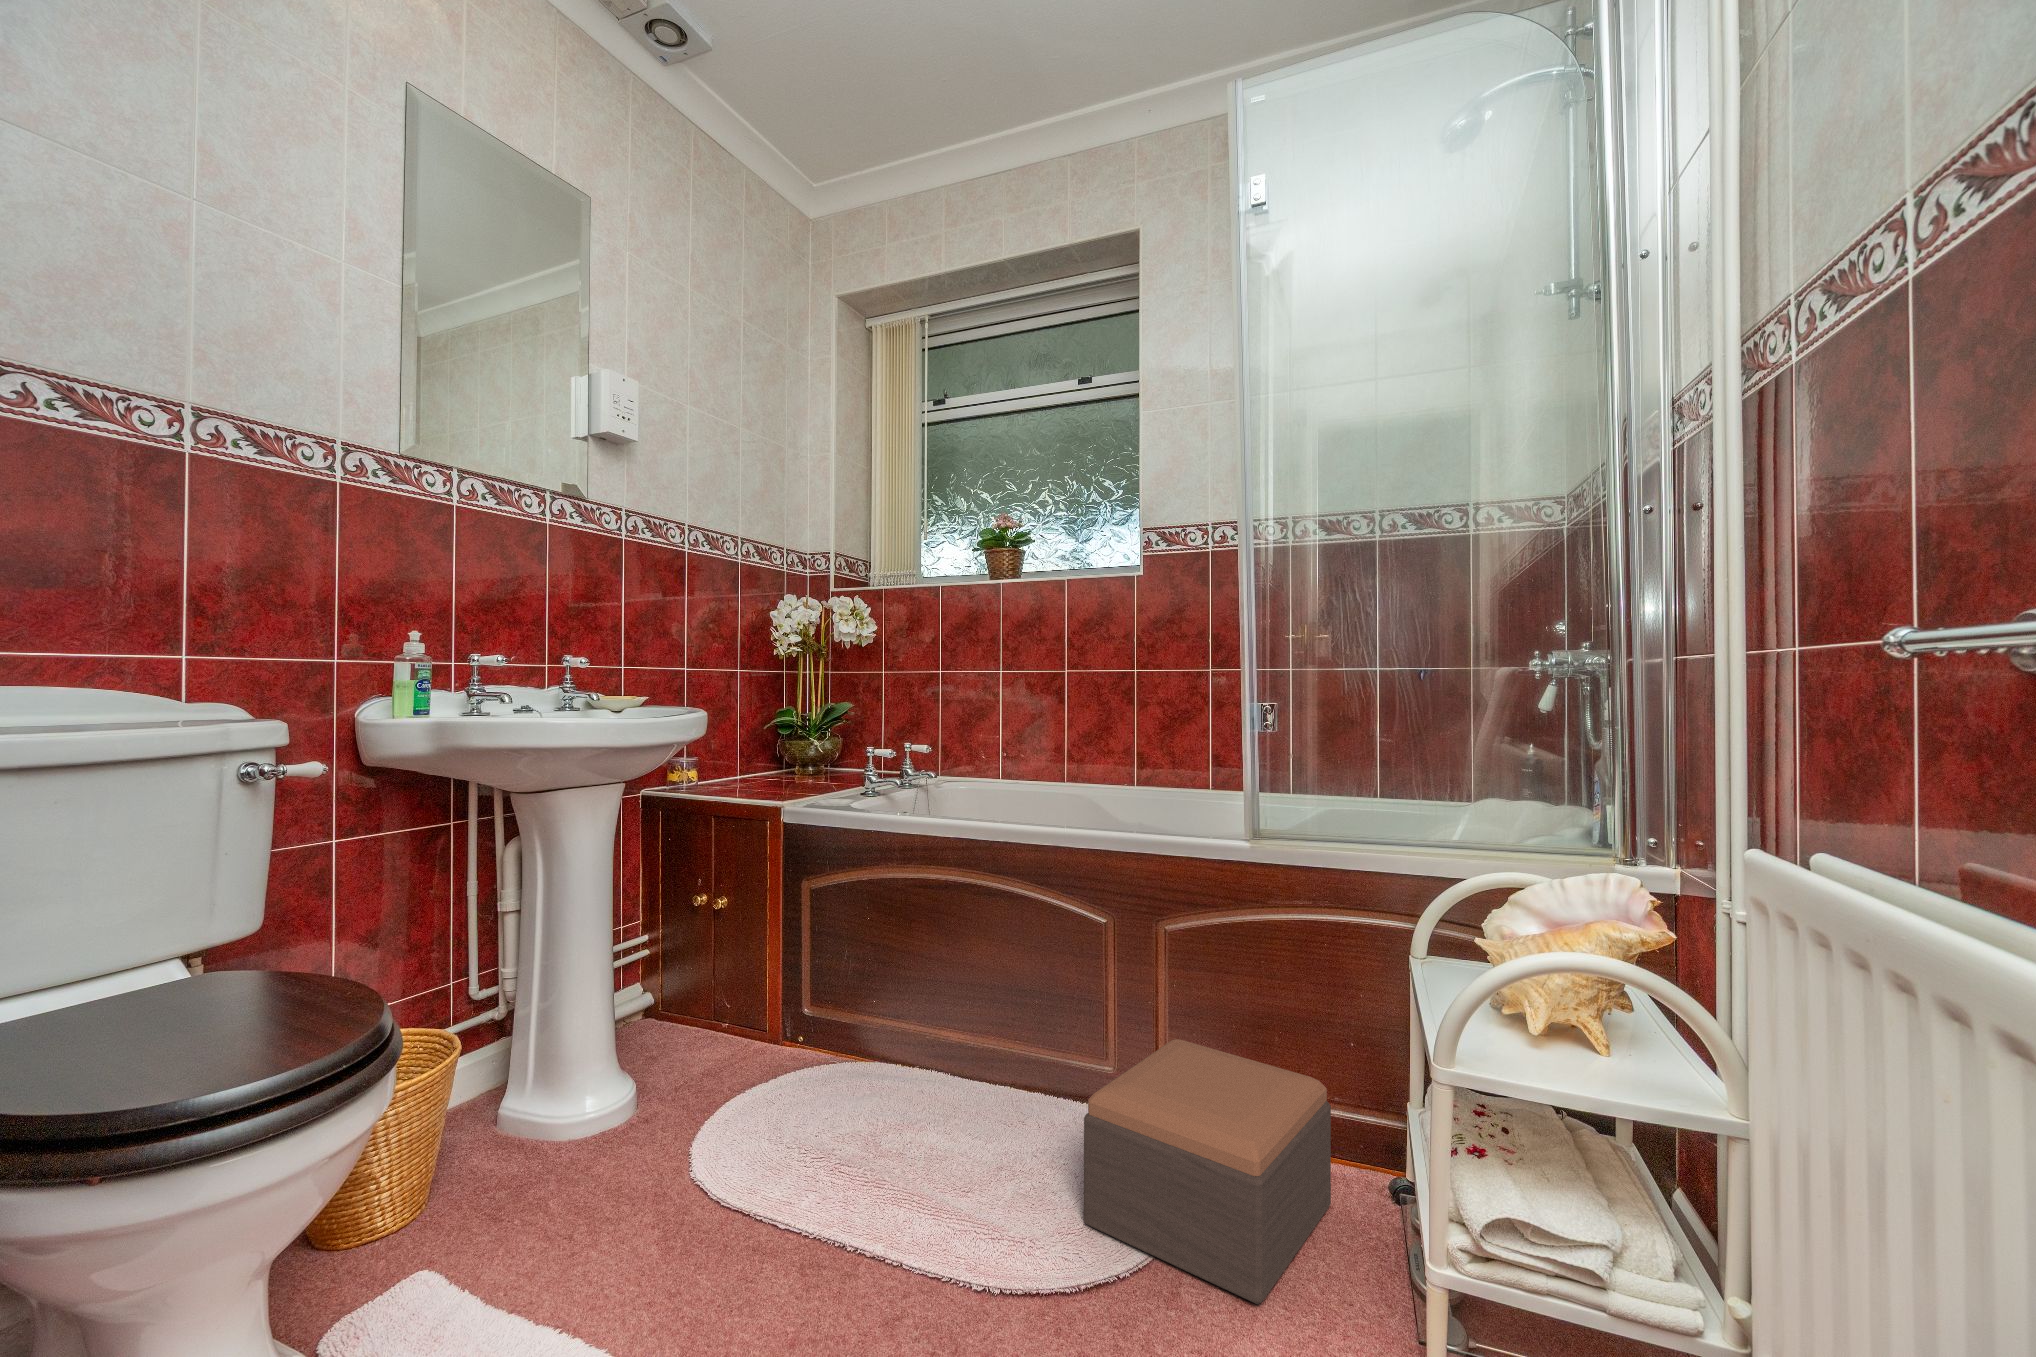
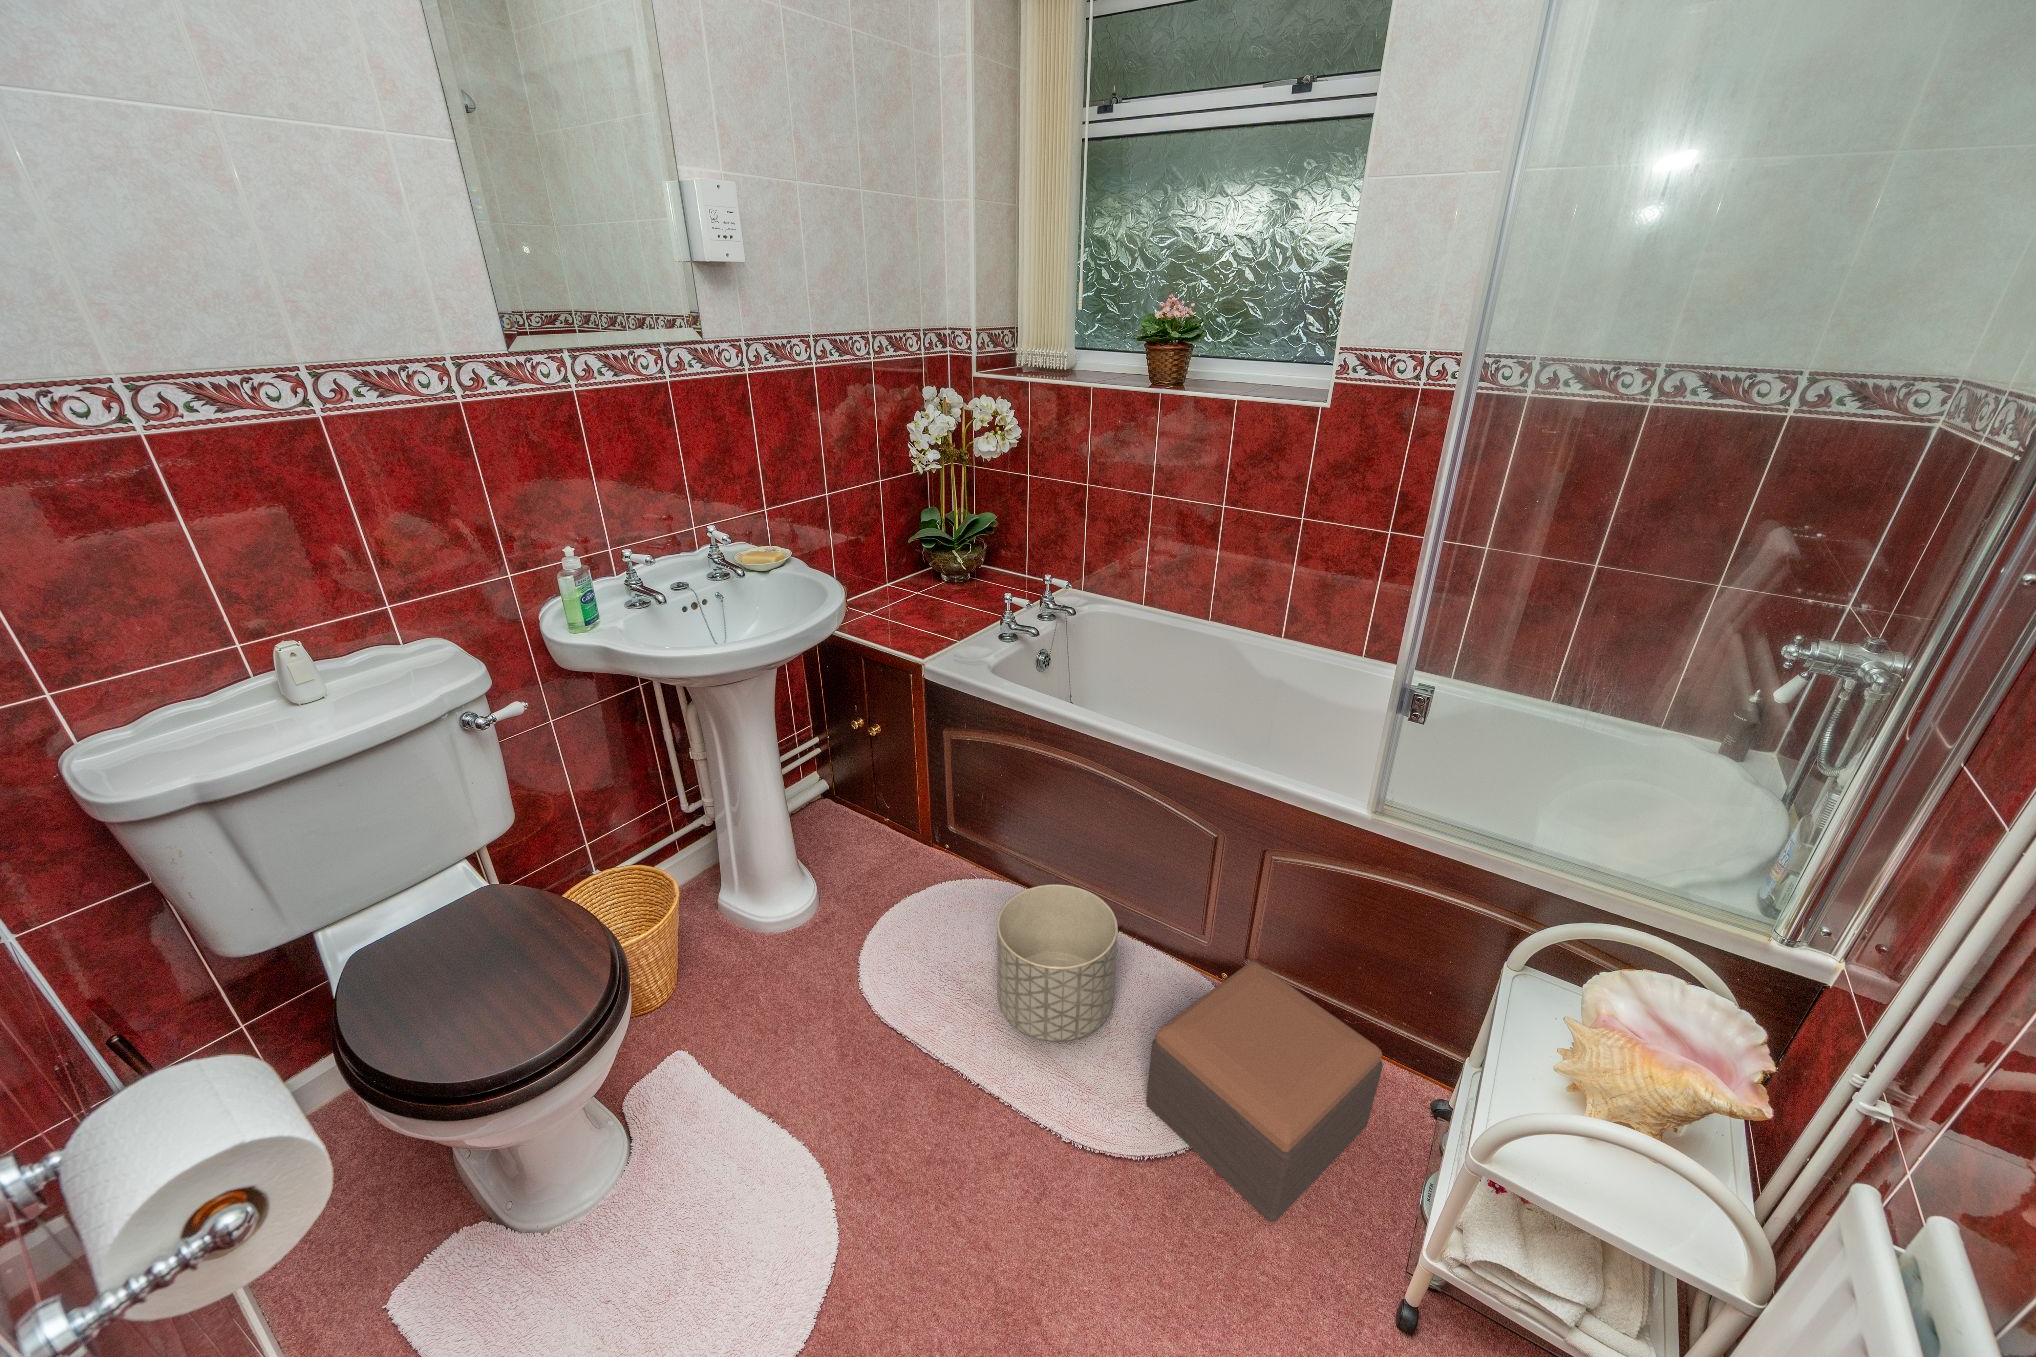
planter: none [888,1000,1026,1173] -> present [997,884,1118,1041]

